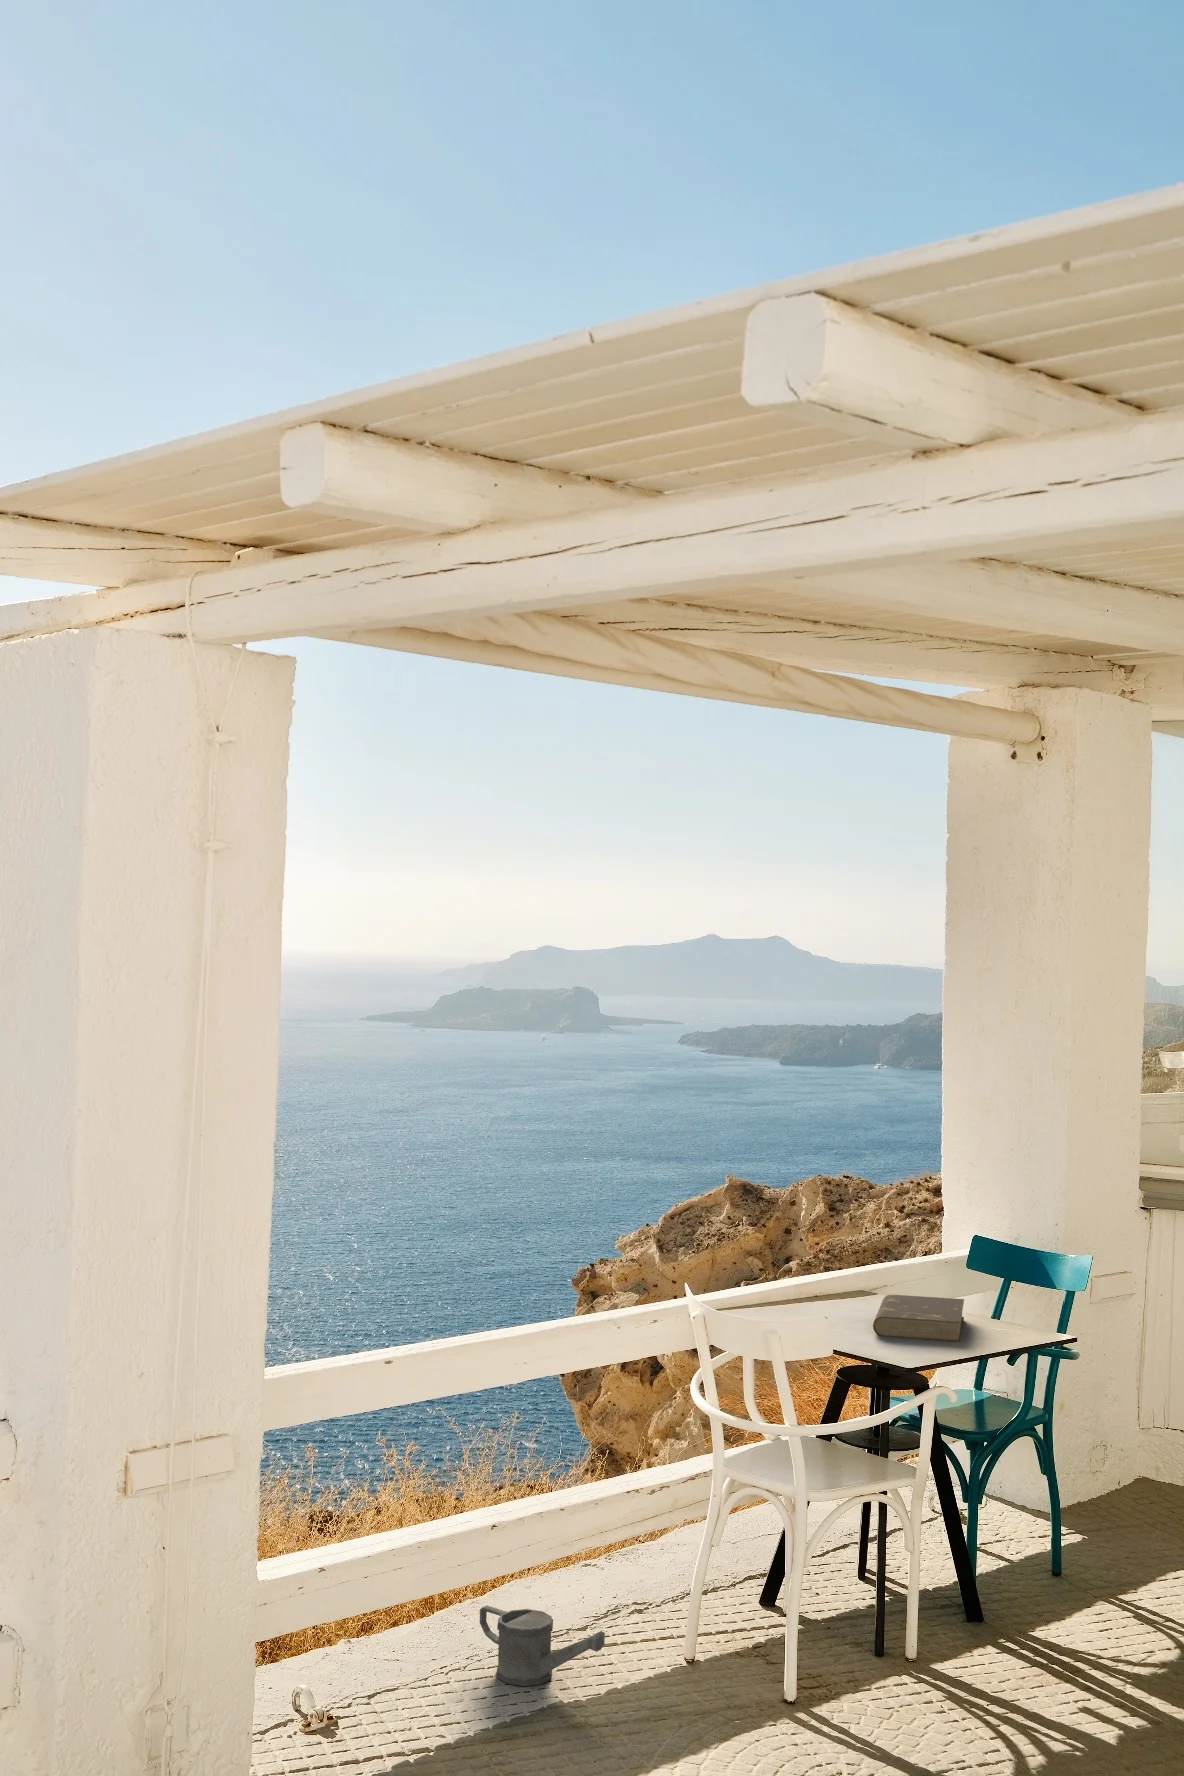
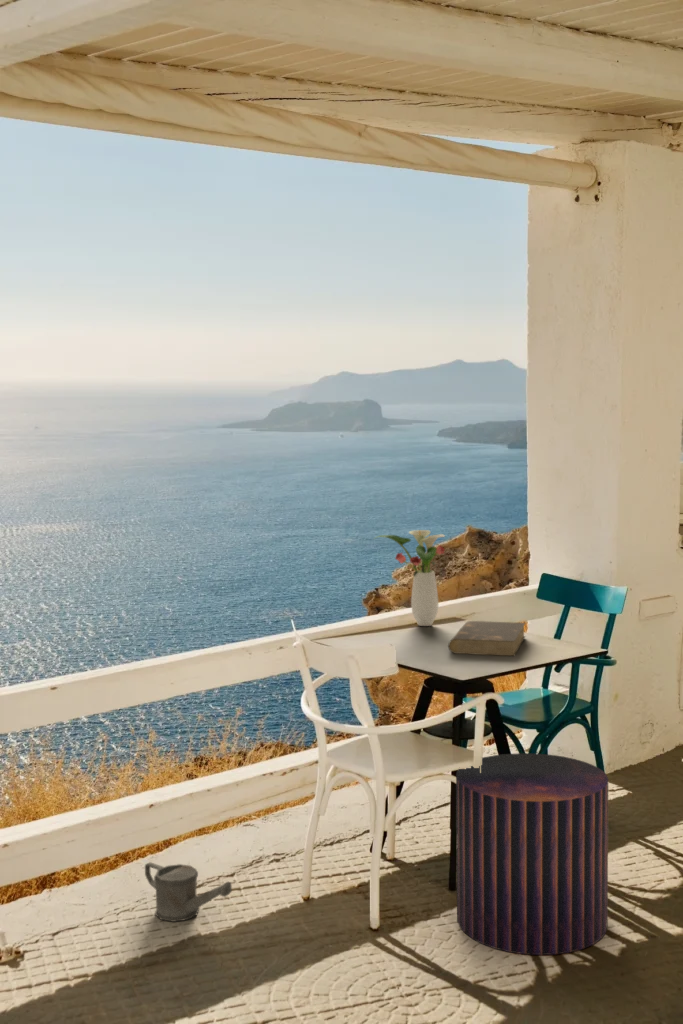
flower arrangement: none [760,1172,854,1300] -> present [379,530,445,626]
pouf: none [894,1471,1095,1739] -> present [456,753,608,955]

